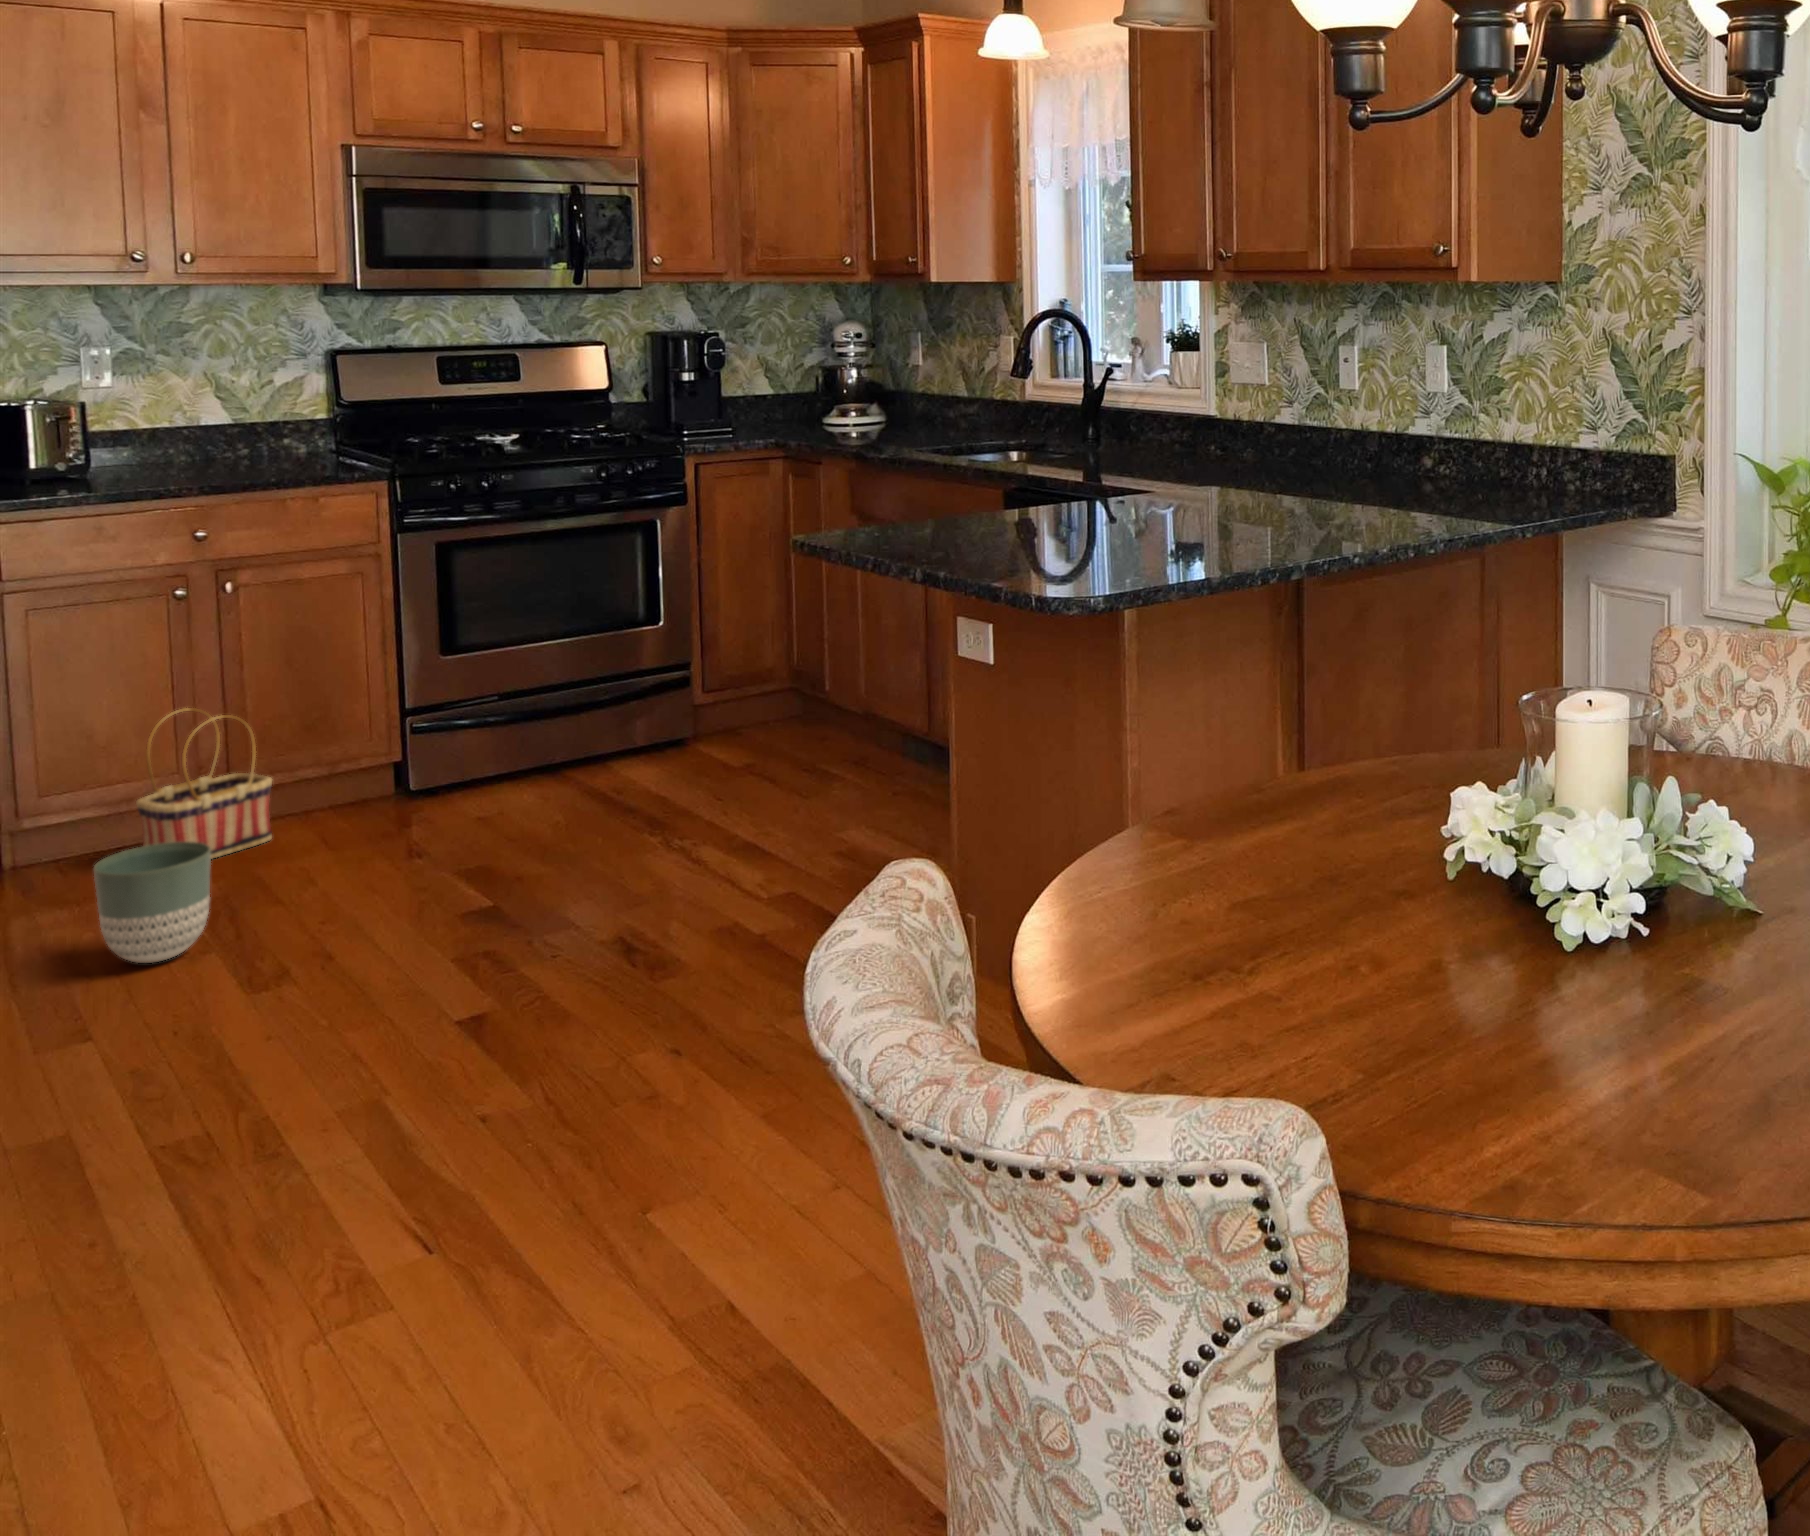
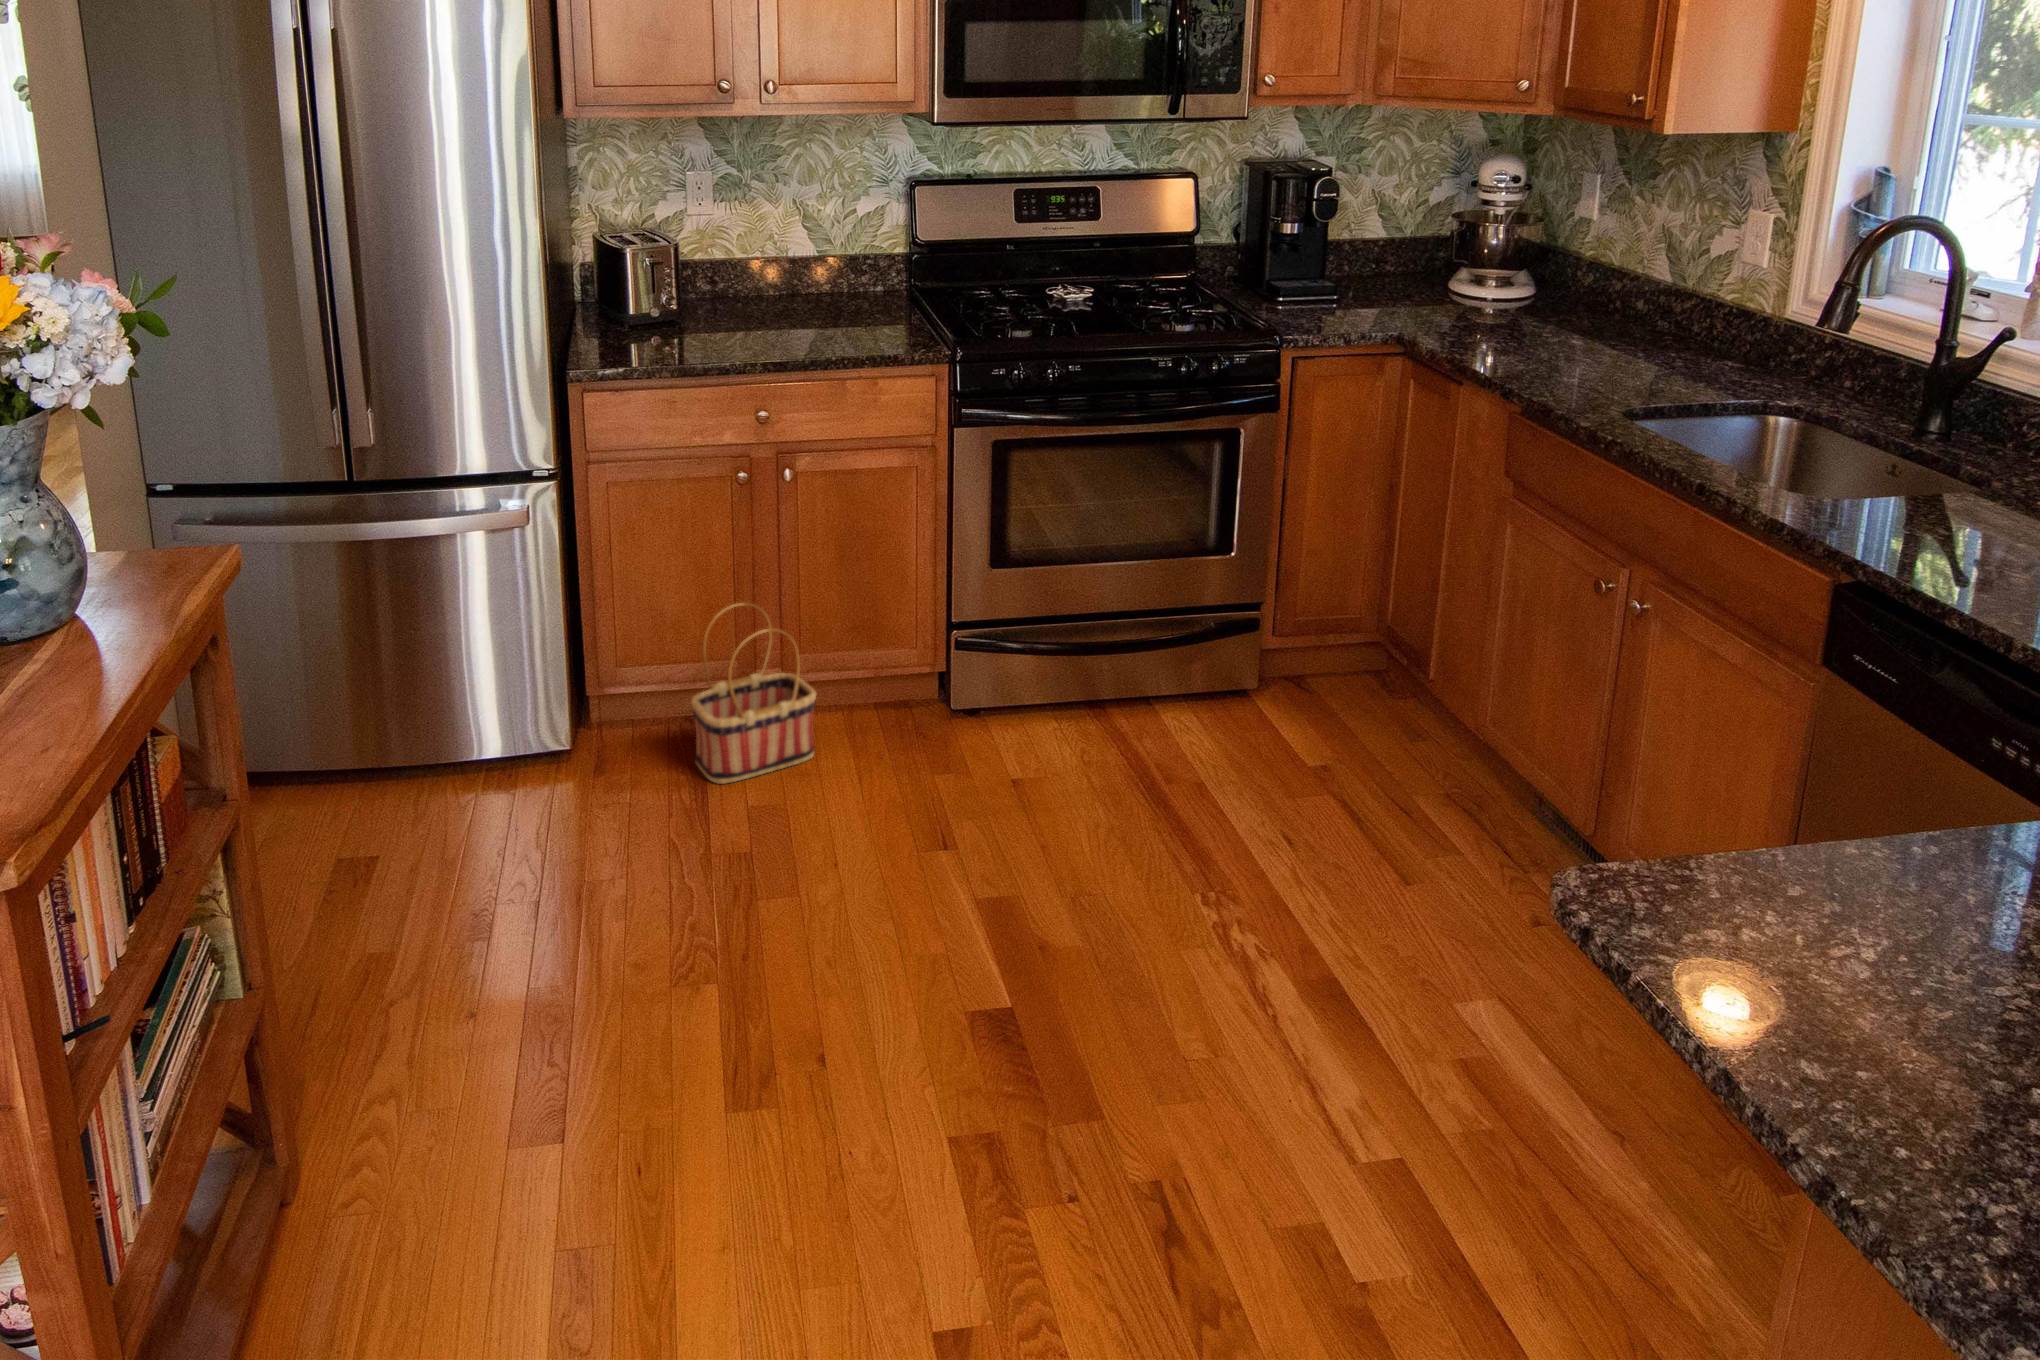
planter: present [94,842,211,963] -> none [603,835,718,987]

